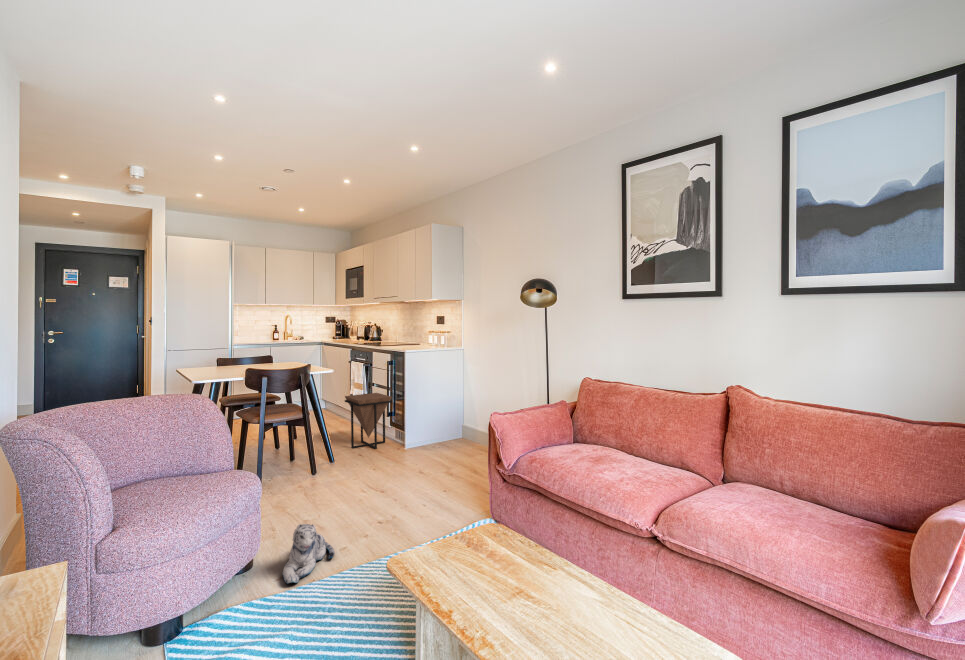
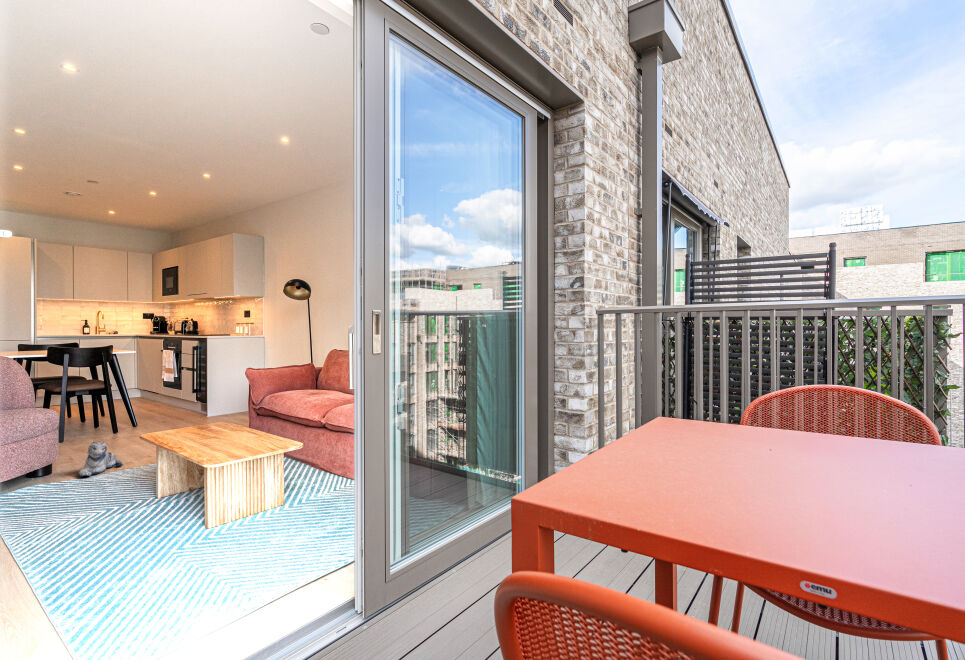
side table: present [345,393,392,449] -> none [151,374,196,419]

